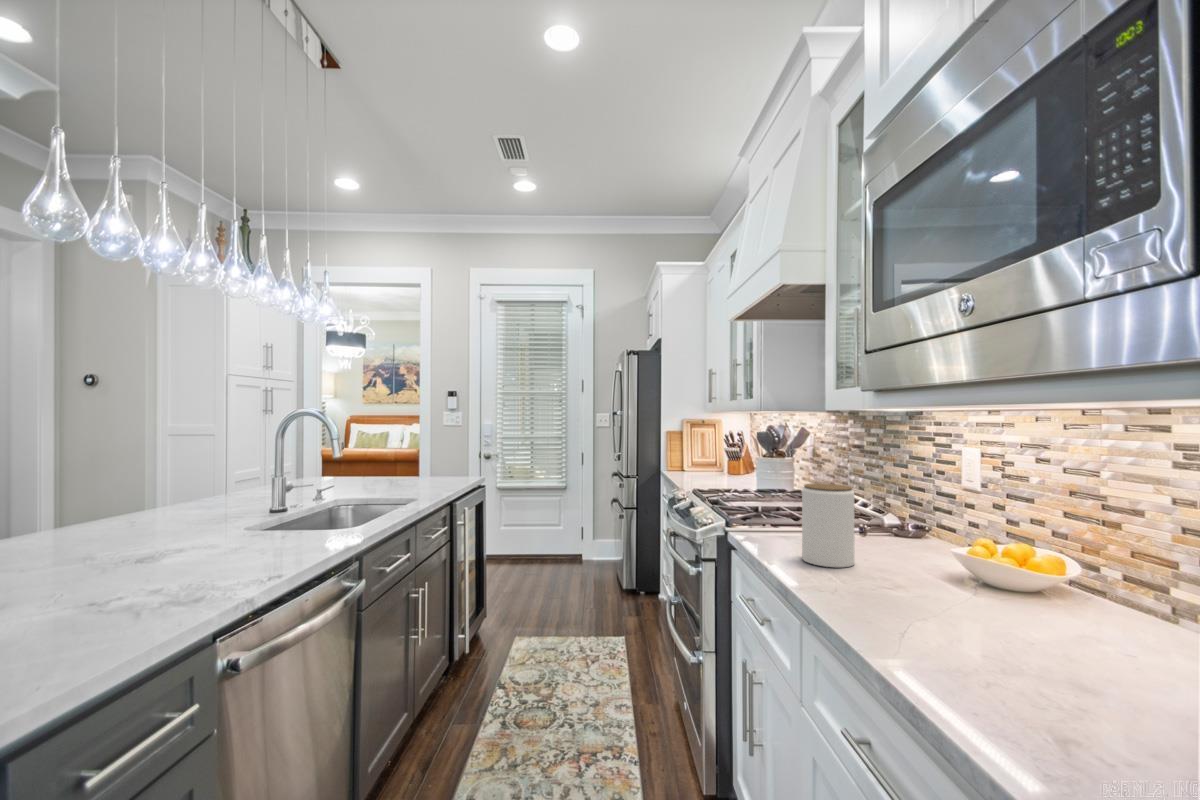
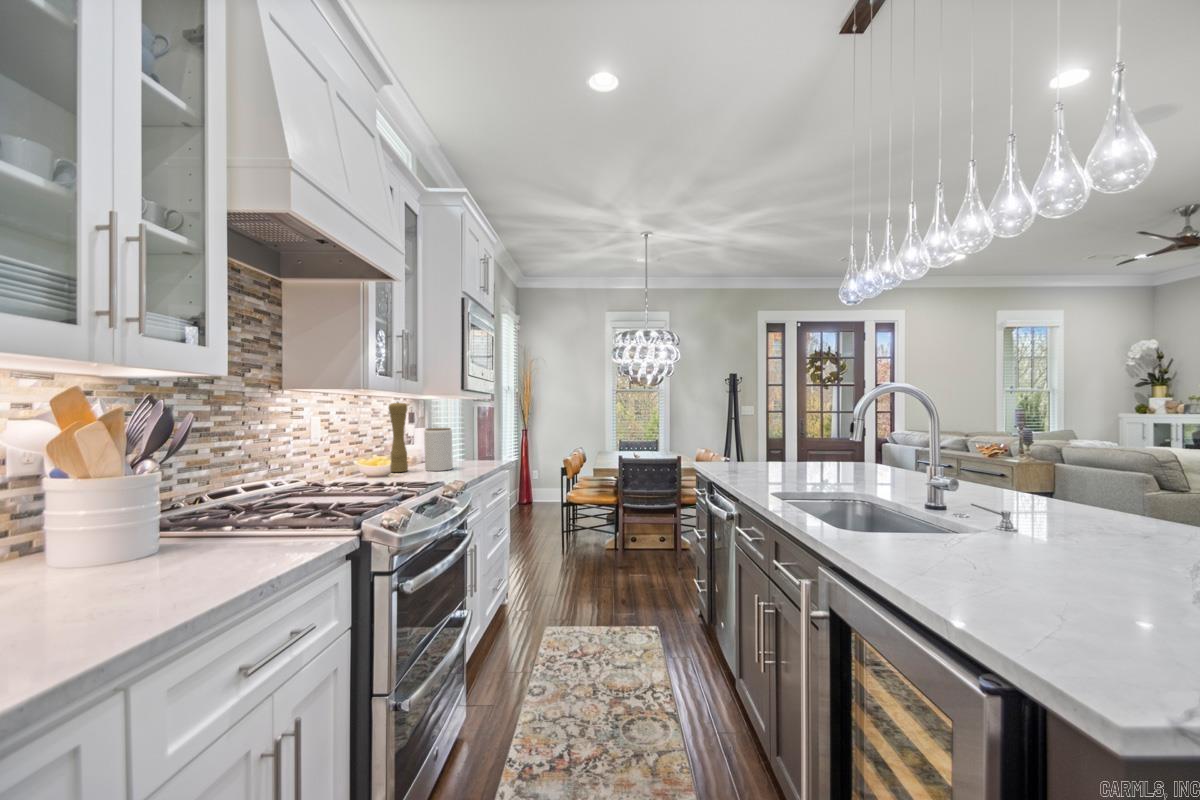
pepper mill: none [855,435,887,554] -> present [389,402,408,472]

